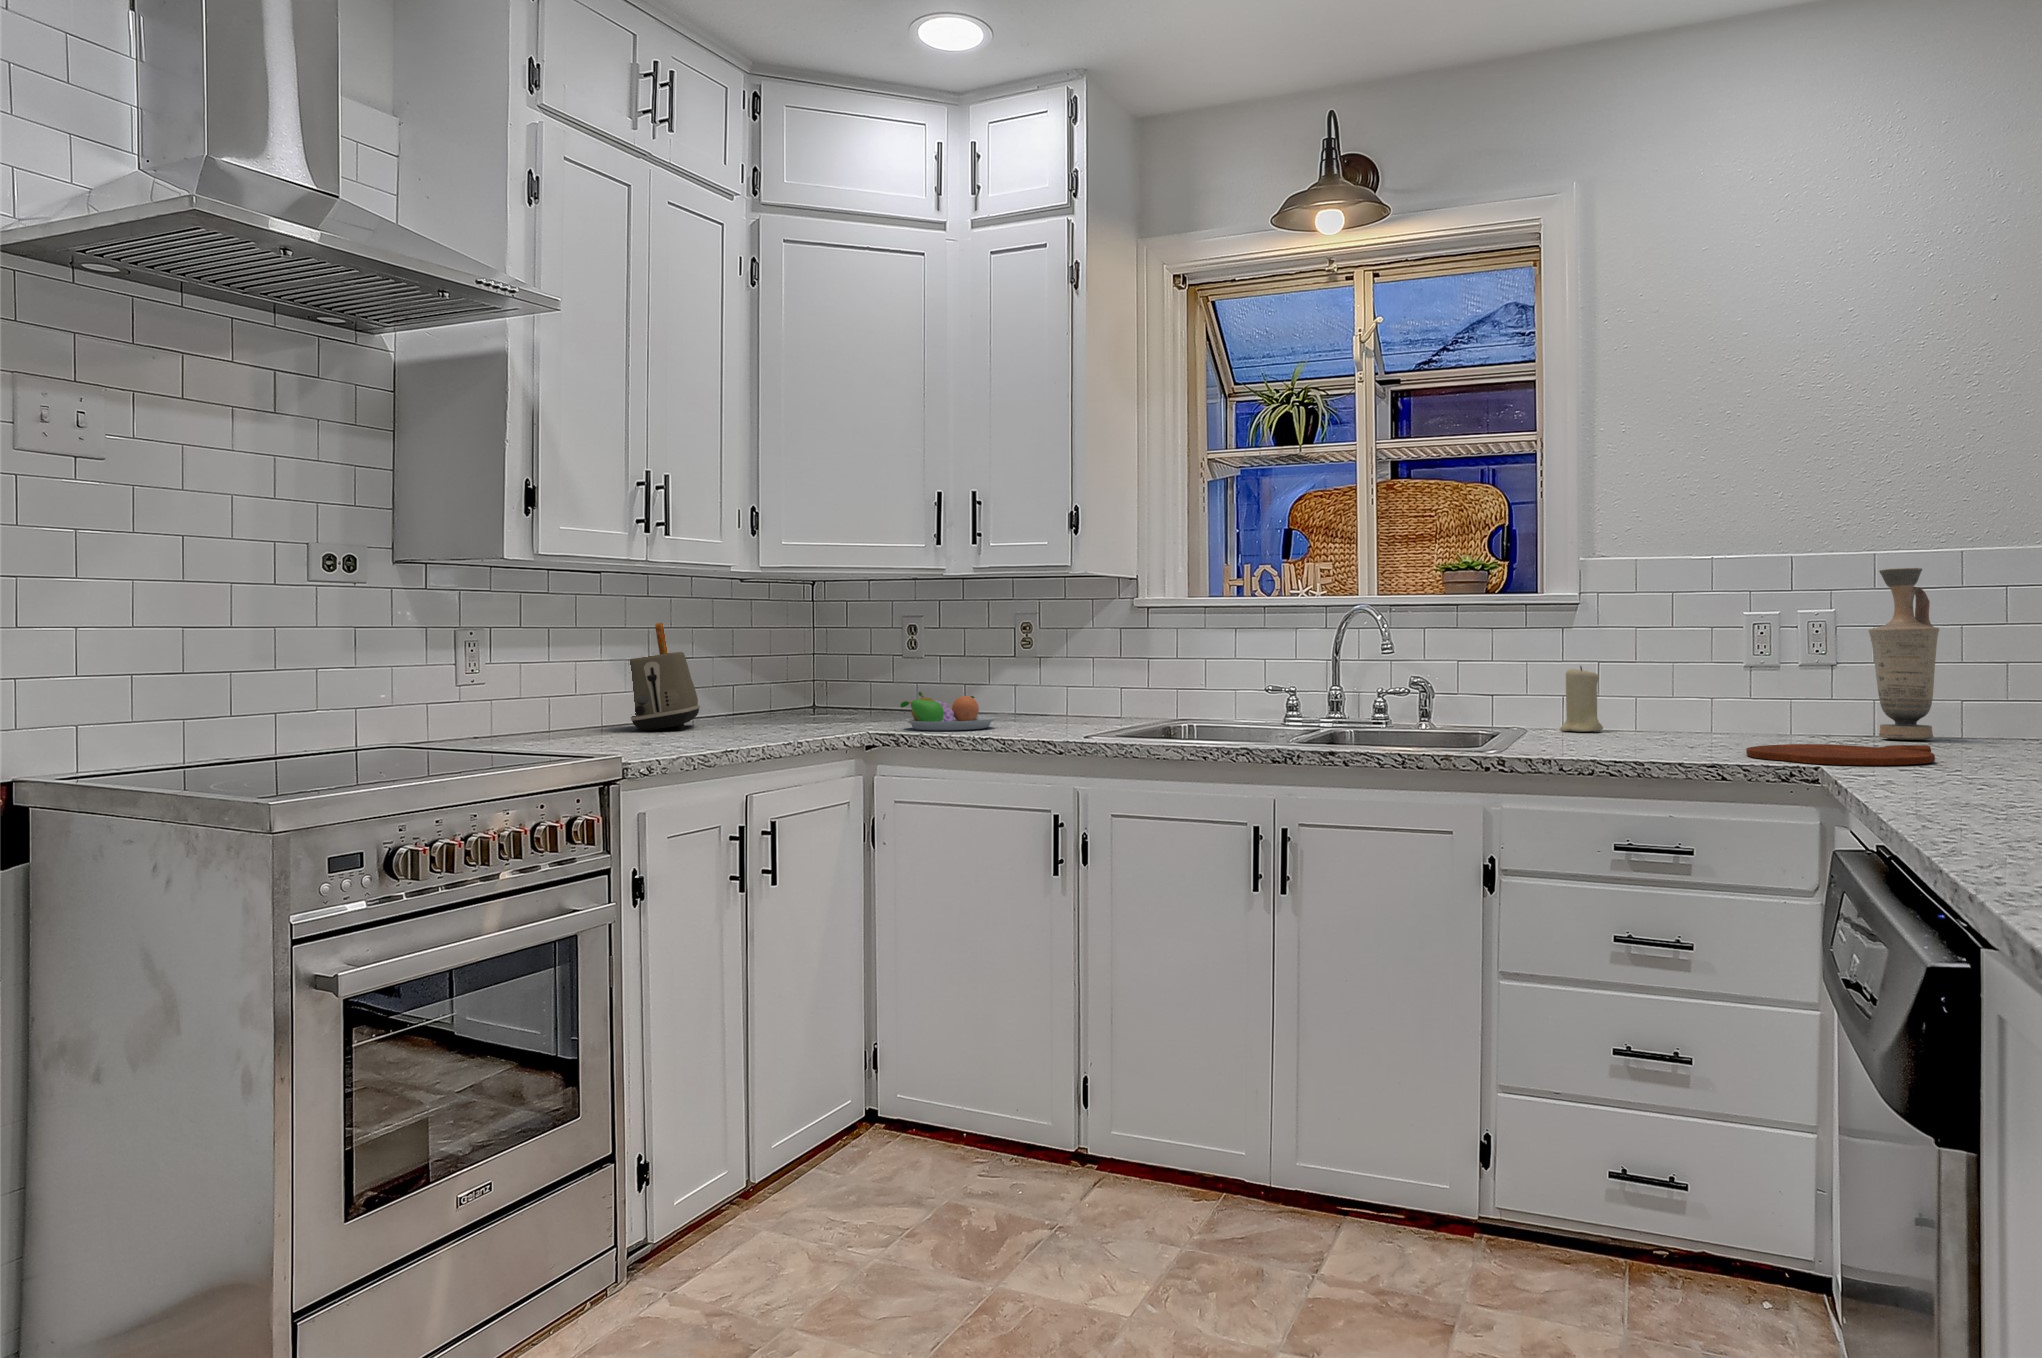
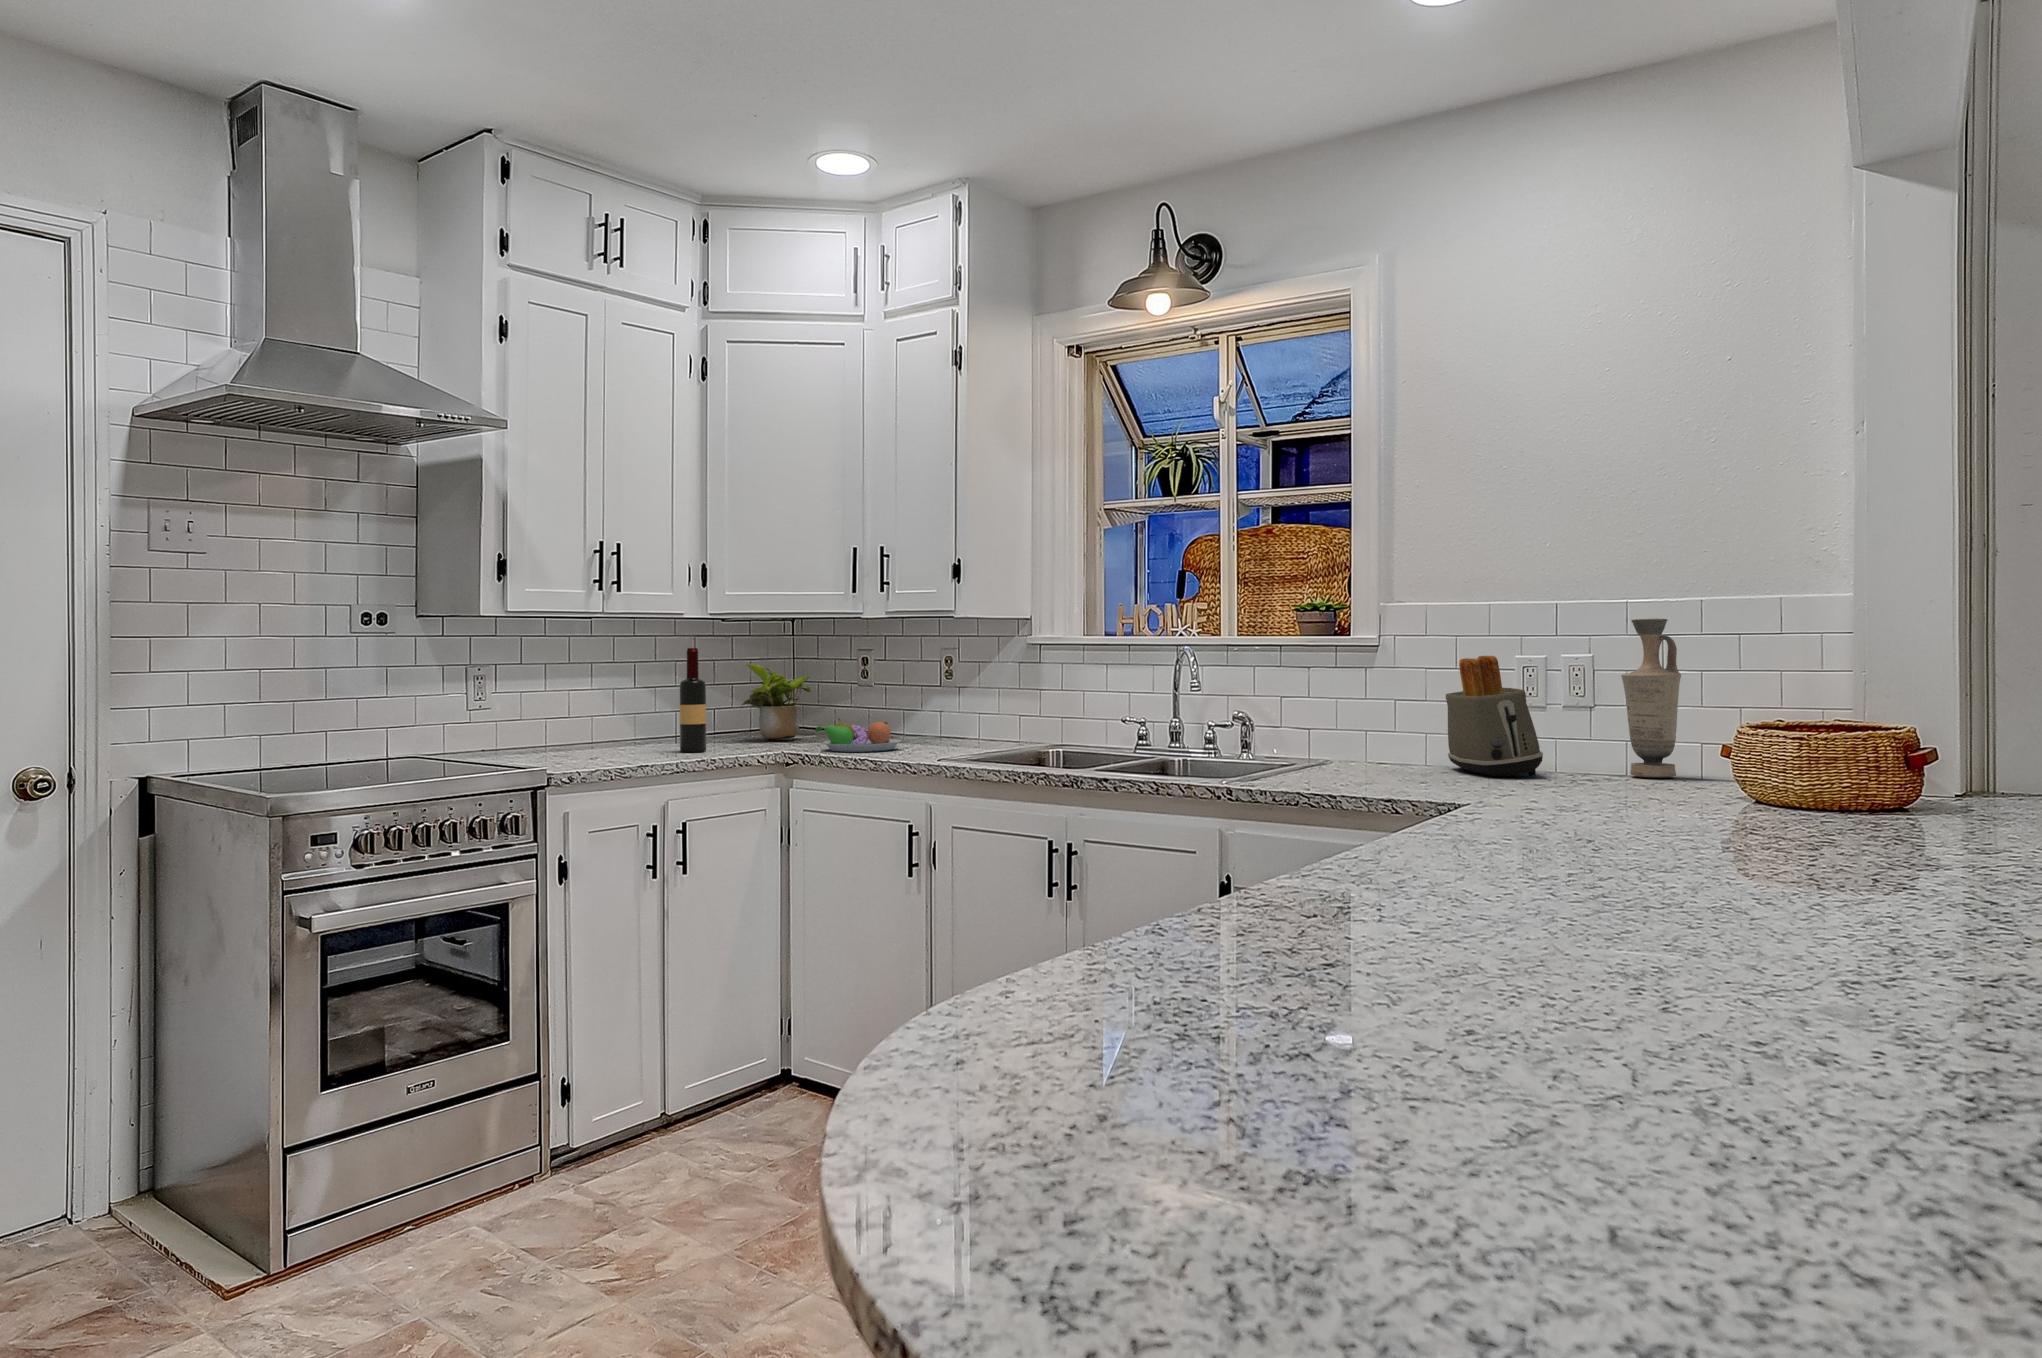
wine bottle: none [733,607,765,734] -> present [680,648,706,752]
toaster: present [629,623,700,731] -> present [1446,656,1543,777]
potted plant: none [775,631,856,721] -> present [741,664,811,741]
candle: present [1560,666,1603,732] -> none [1370,703,1409,763]
cutting board: present [1746,744,1935,765] -> none [1425,780,1601,800]

